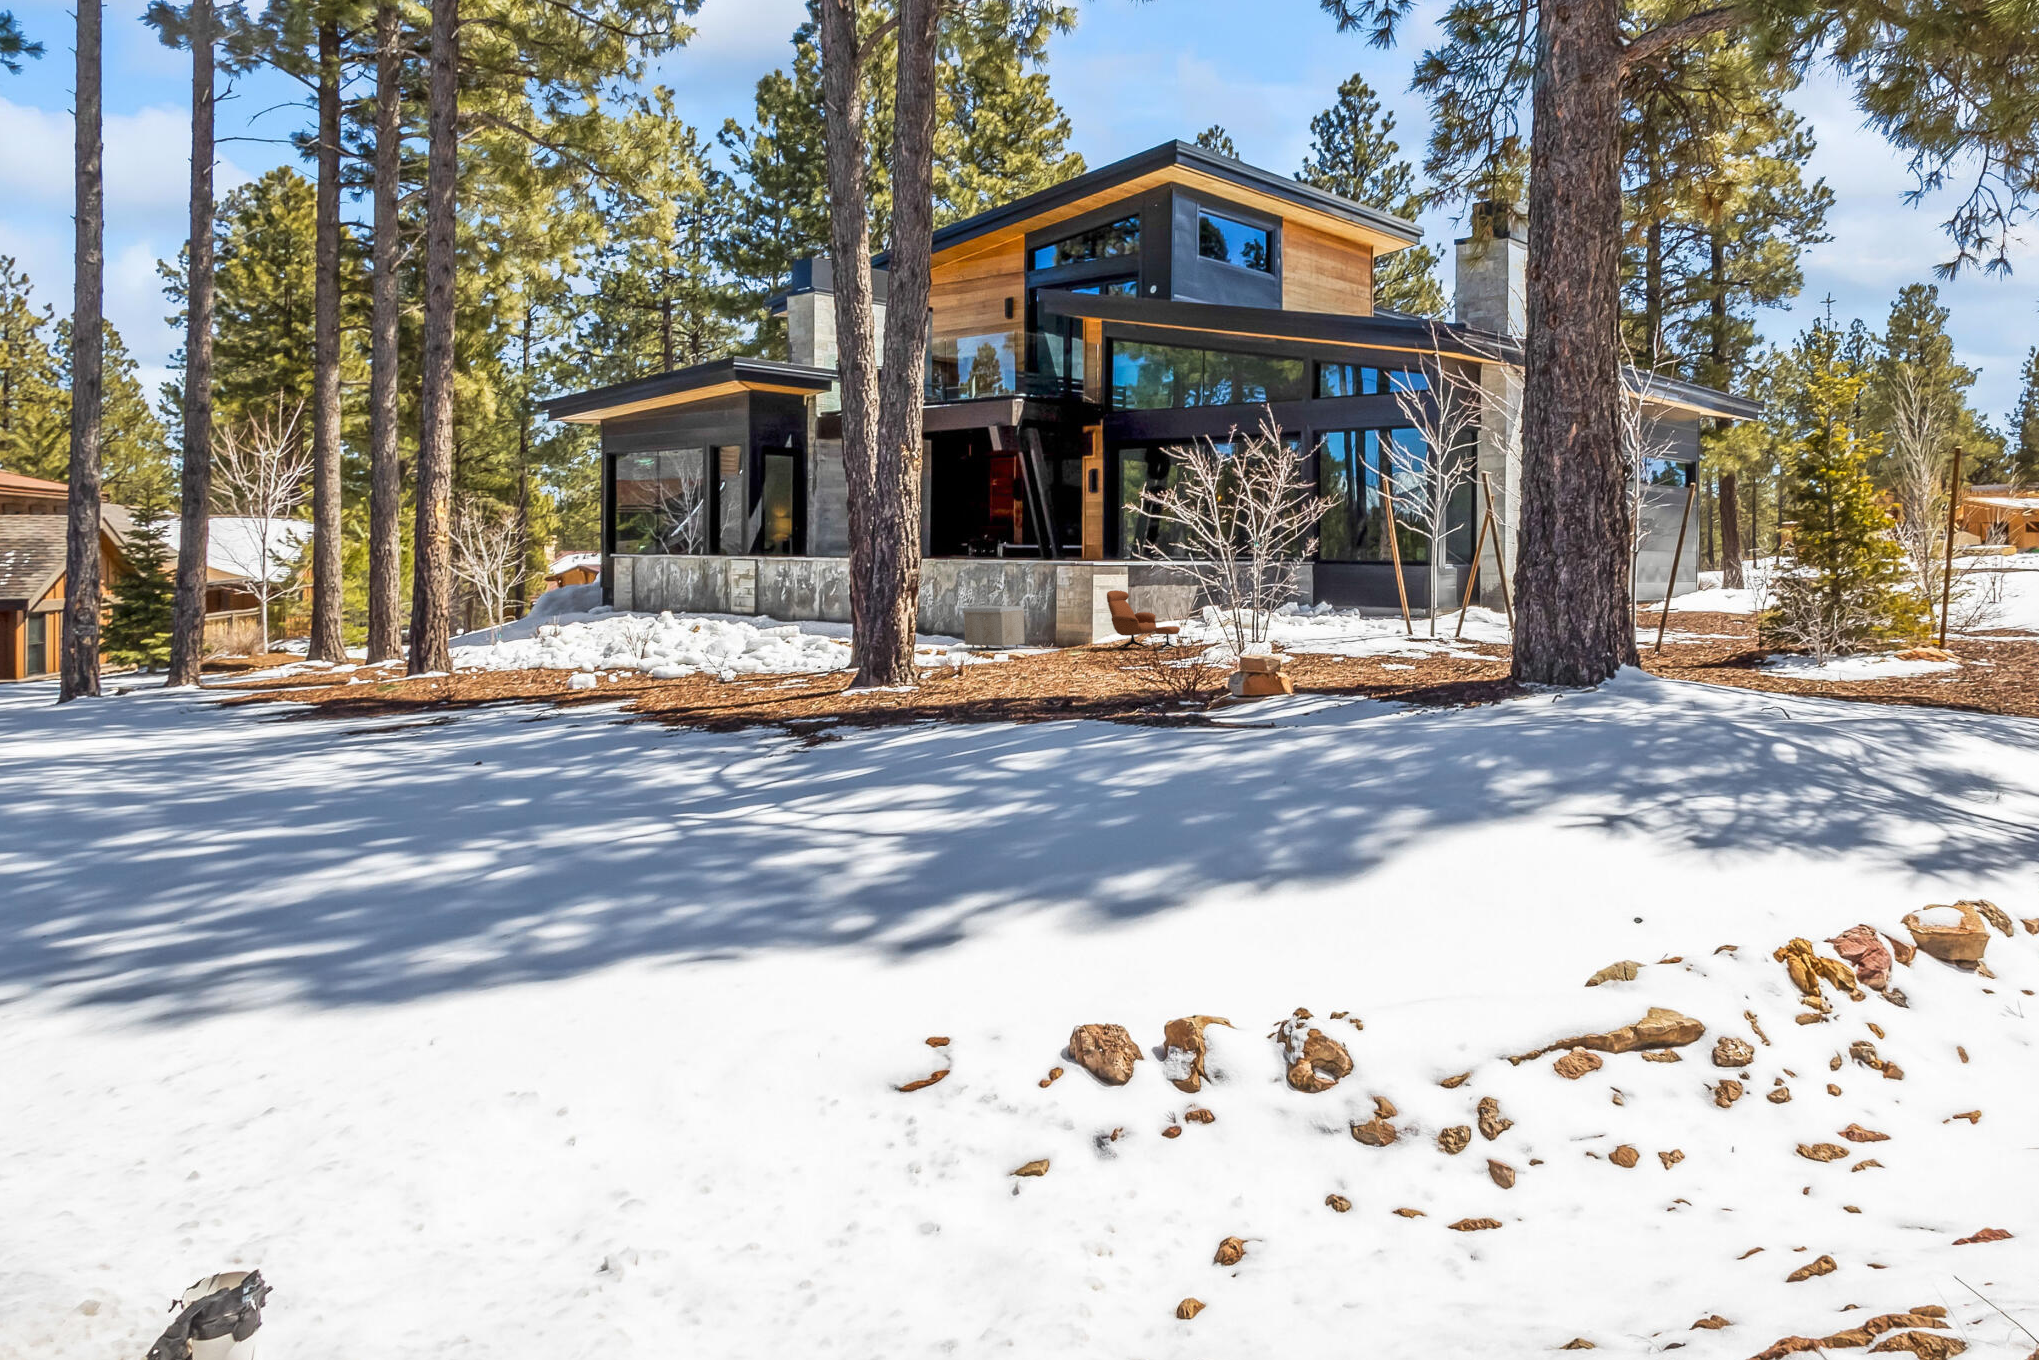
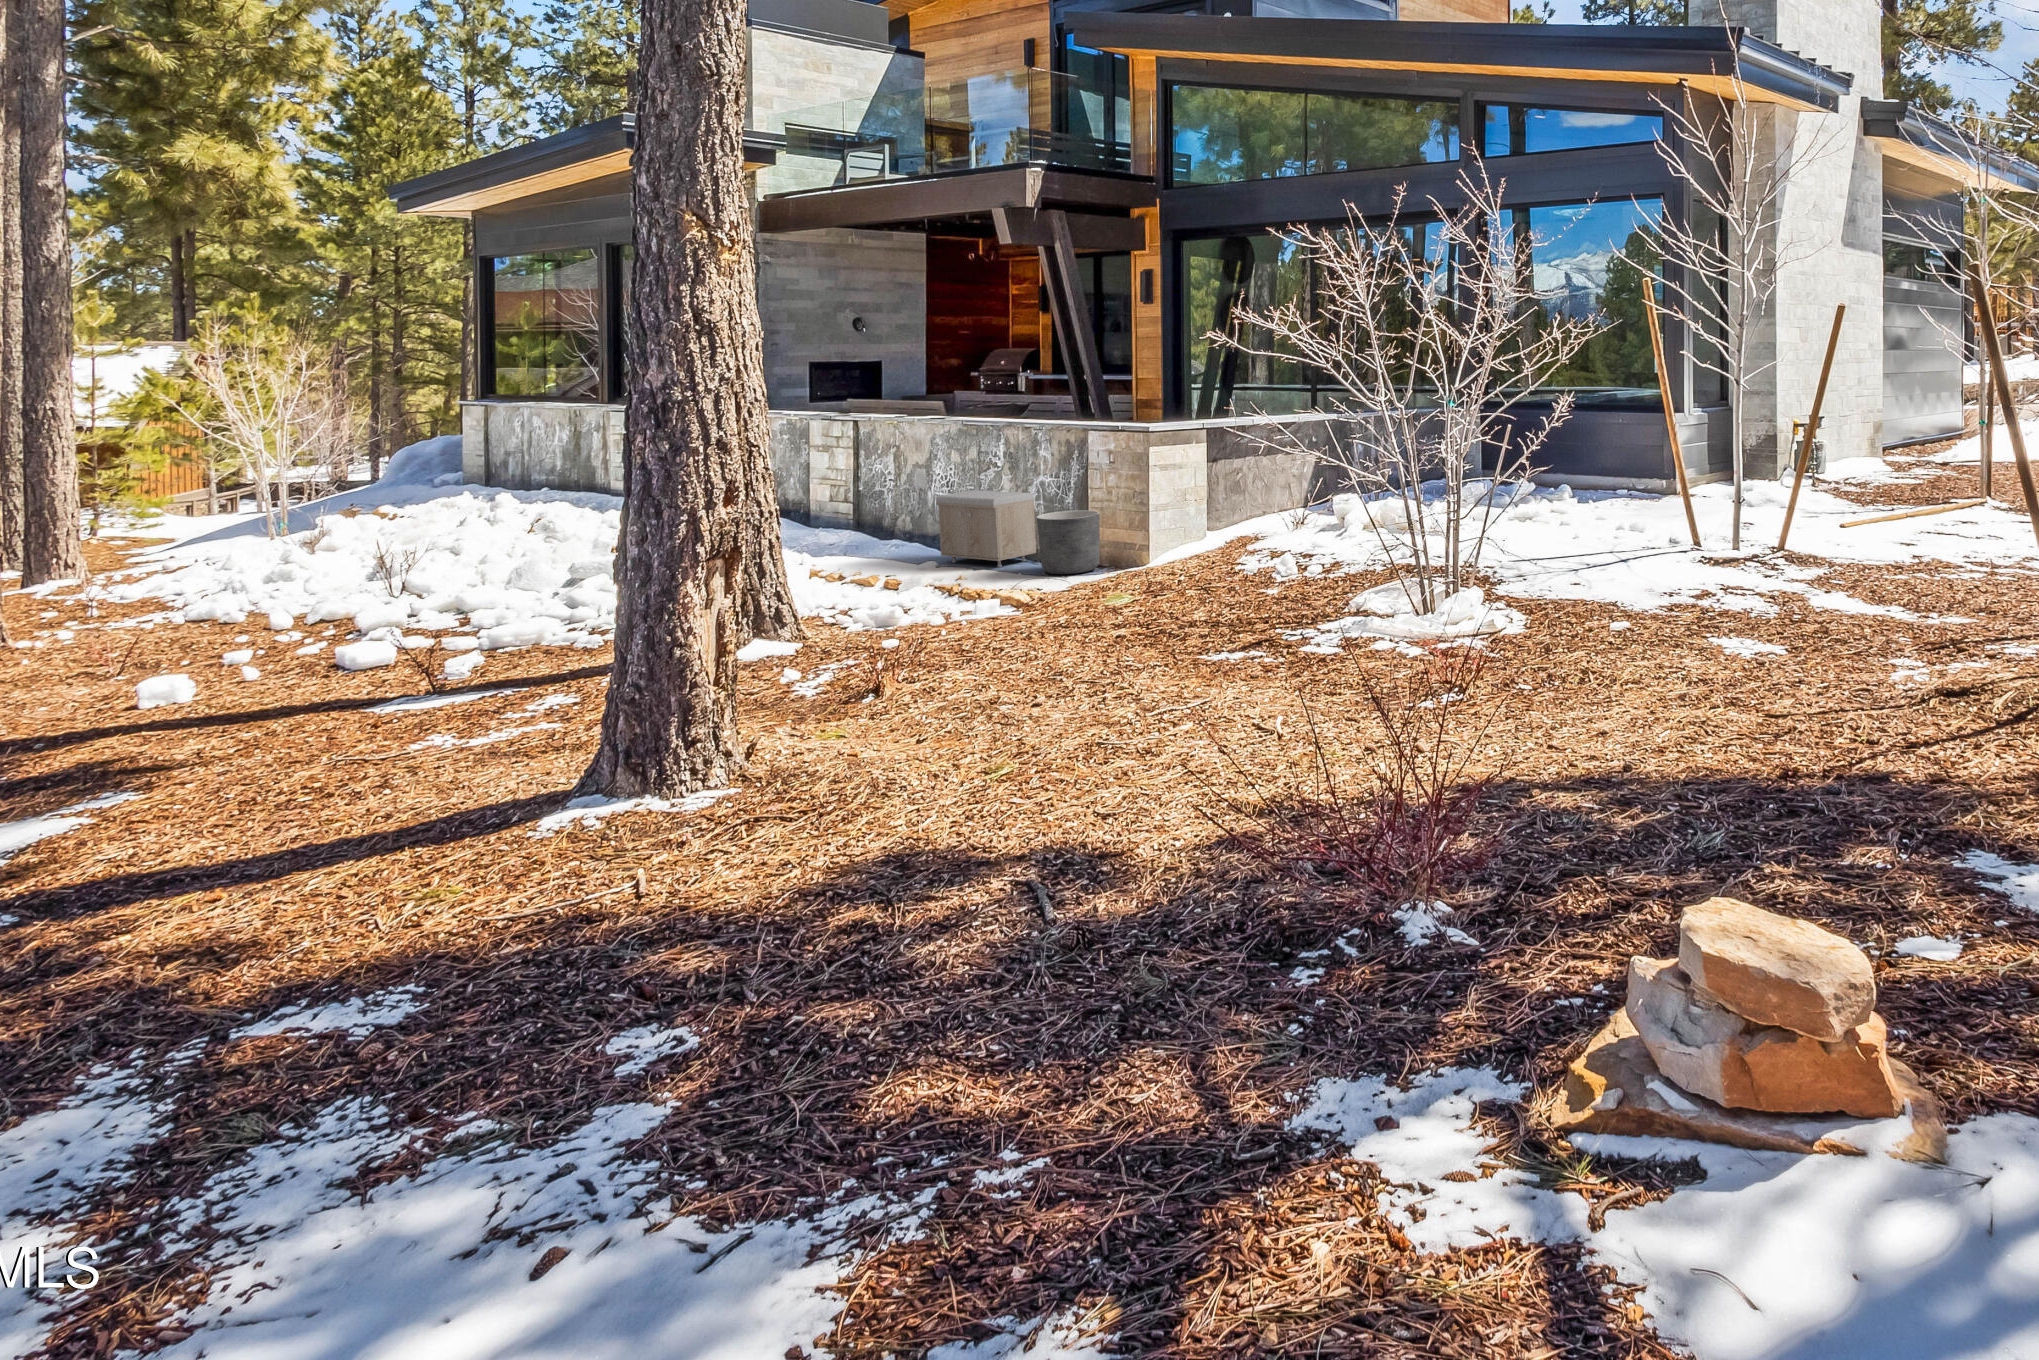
lounge chair: present [1107,590,1180,650] -> none [1167,468,1292,573]
planter: none [1028,616,1065,652] -> present [1037,510,1100,574]

